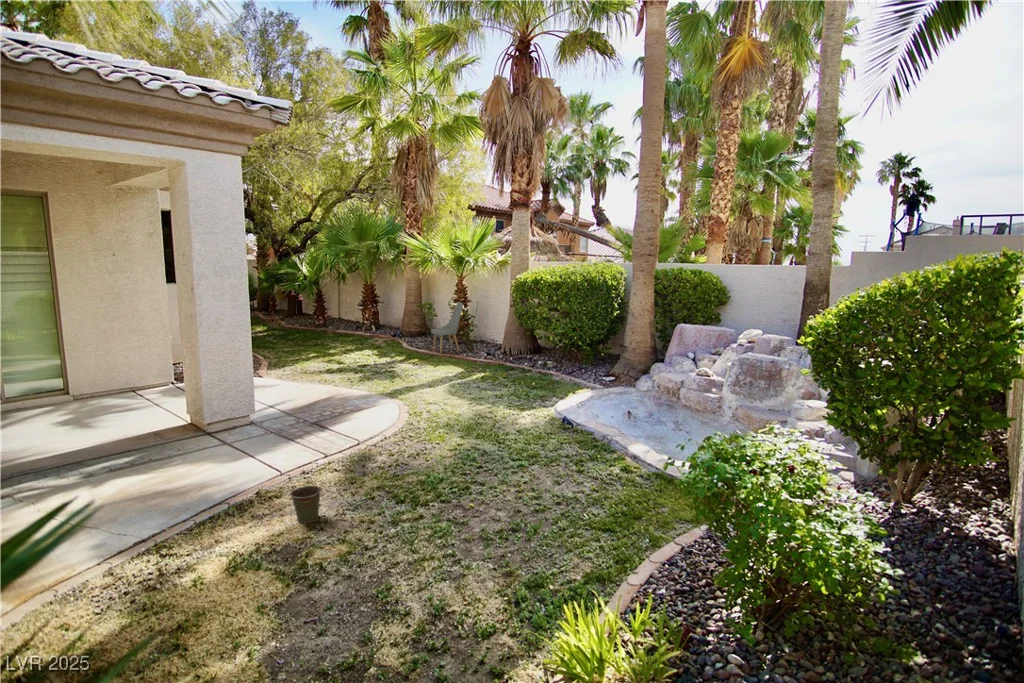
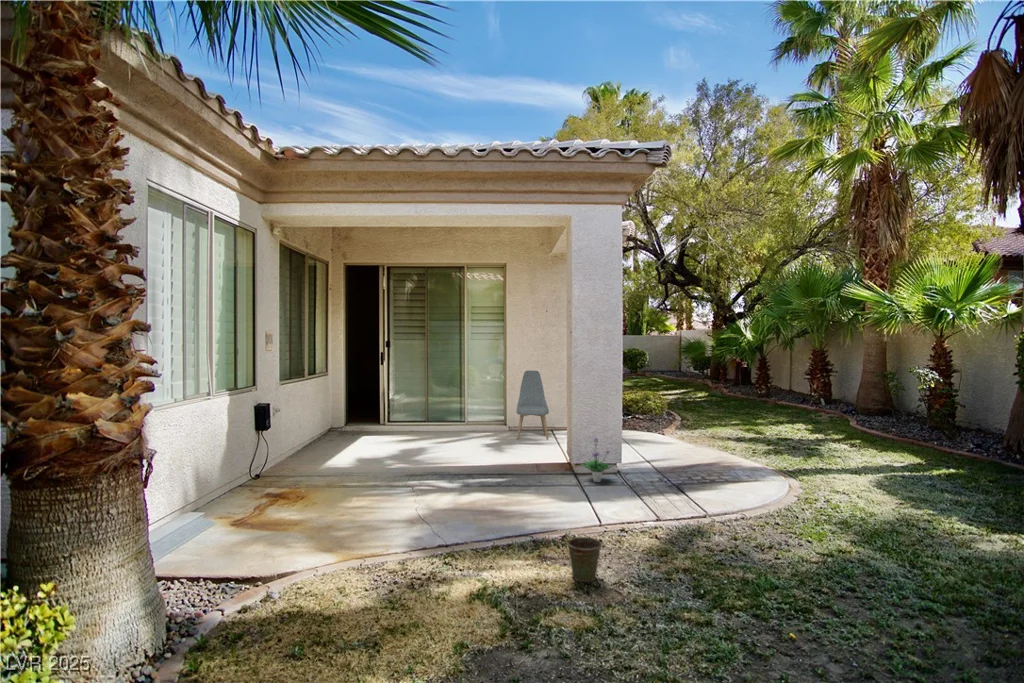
chair: present [431,302,463,353] -> present [517,371,549,439]
potted plant: none [223,396,257,437] -> present [581,437,612,482]

